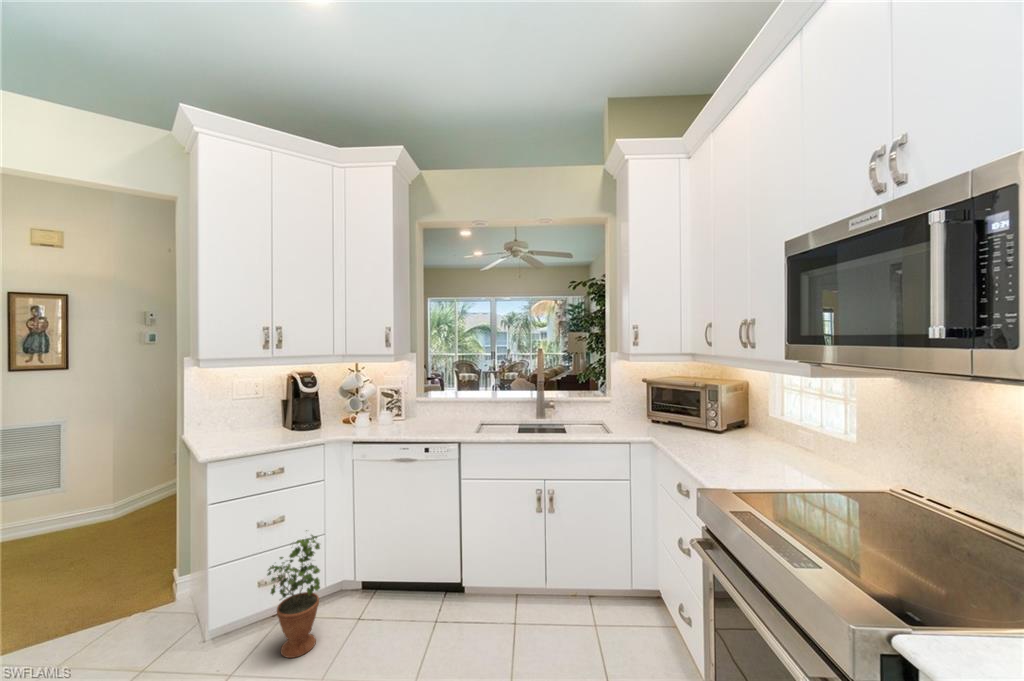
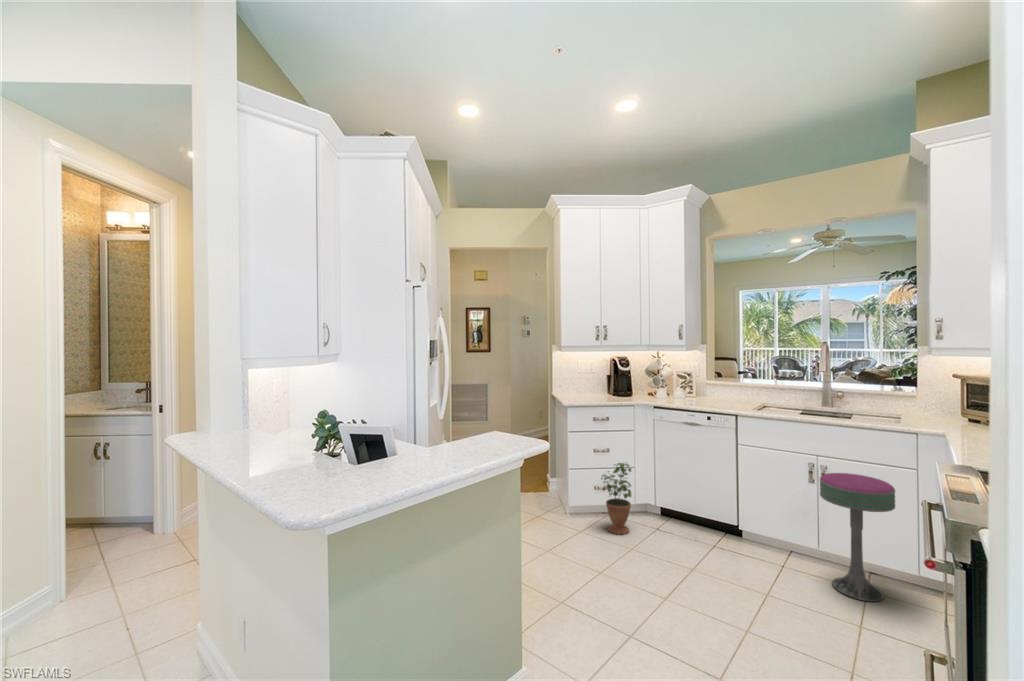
bar stool: none [556,496,625,646] -> present [820,473,895,601]

